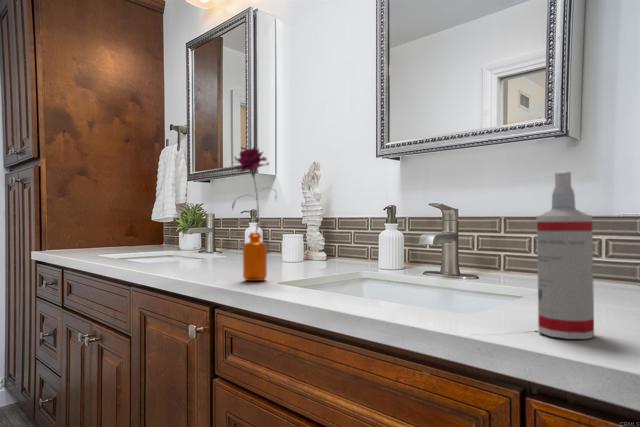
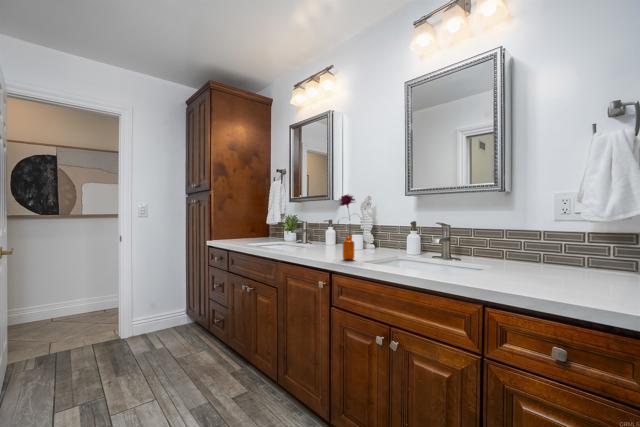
spray bottle: present [537,172,594,339] -> none [495,218,520,287]

